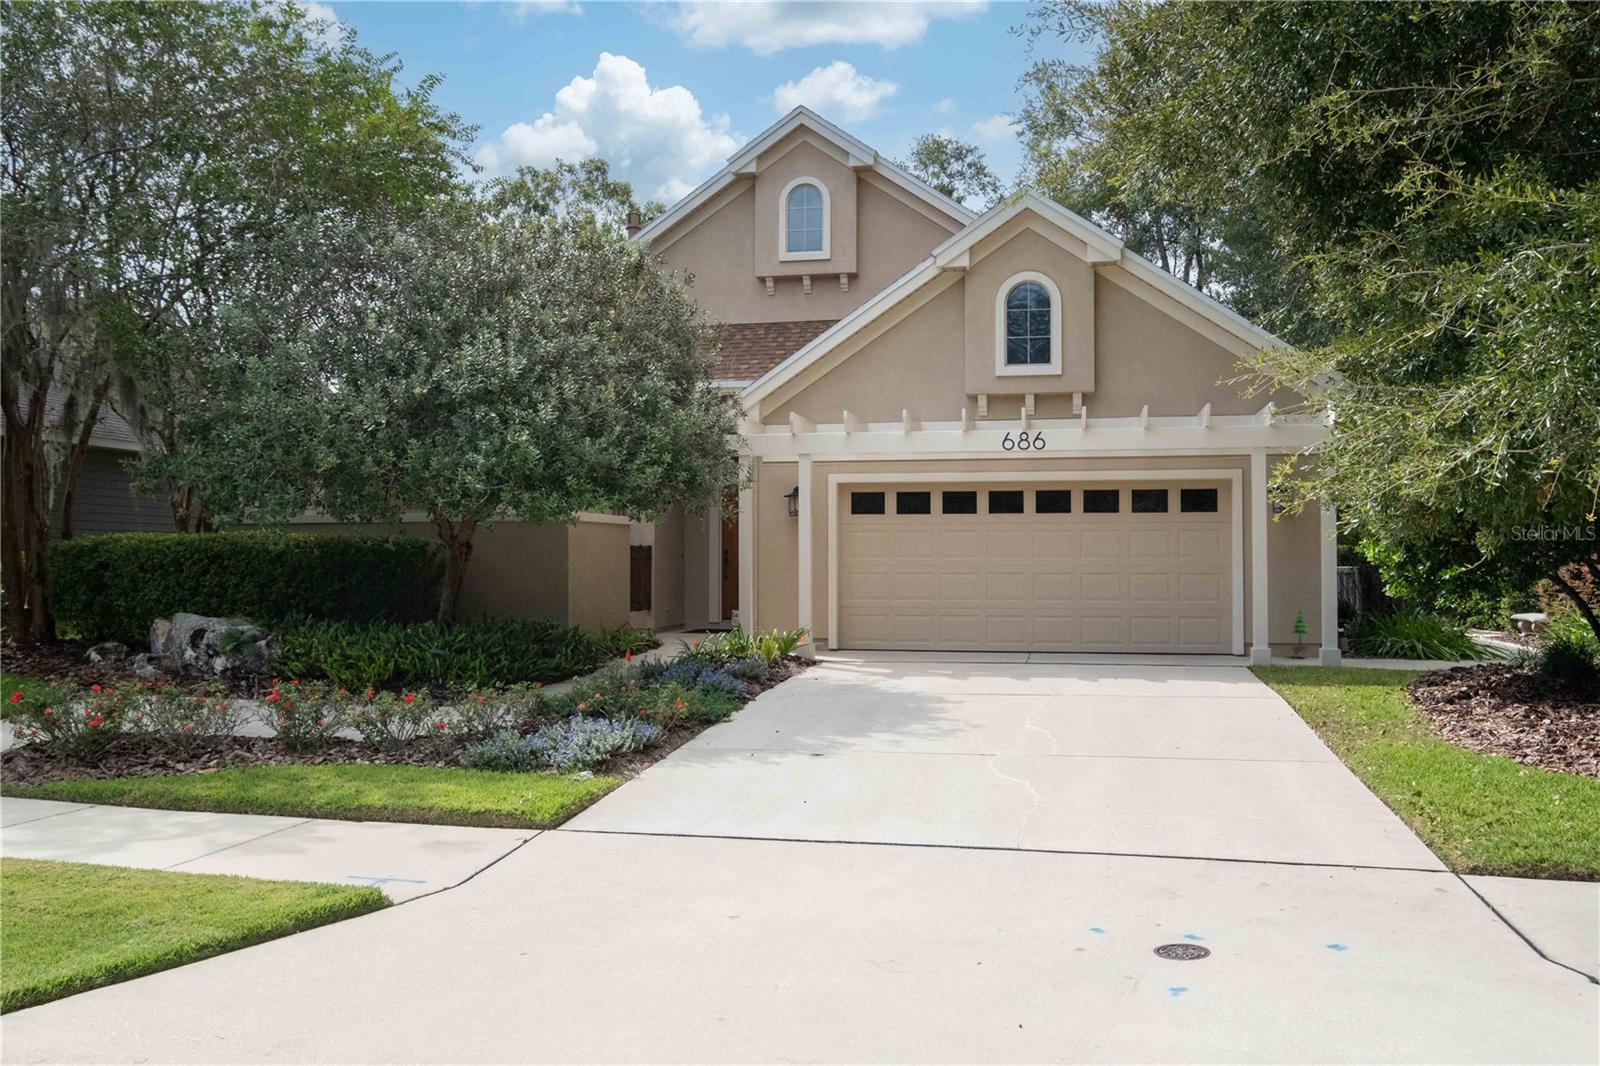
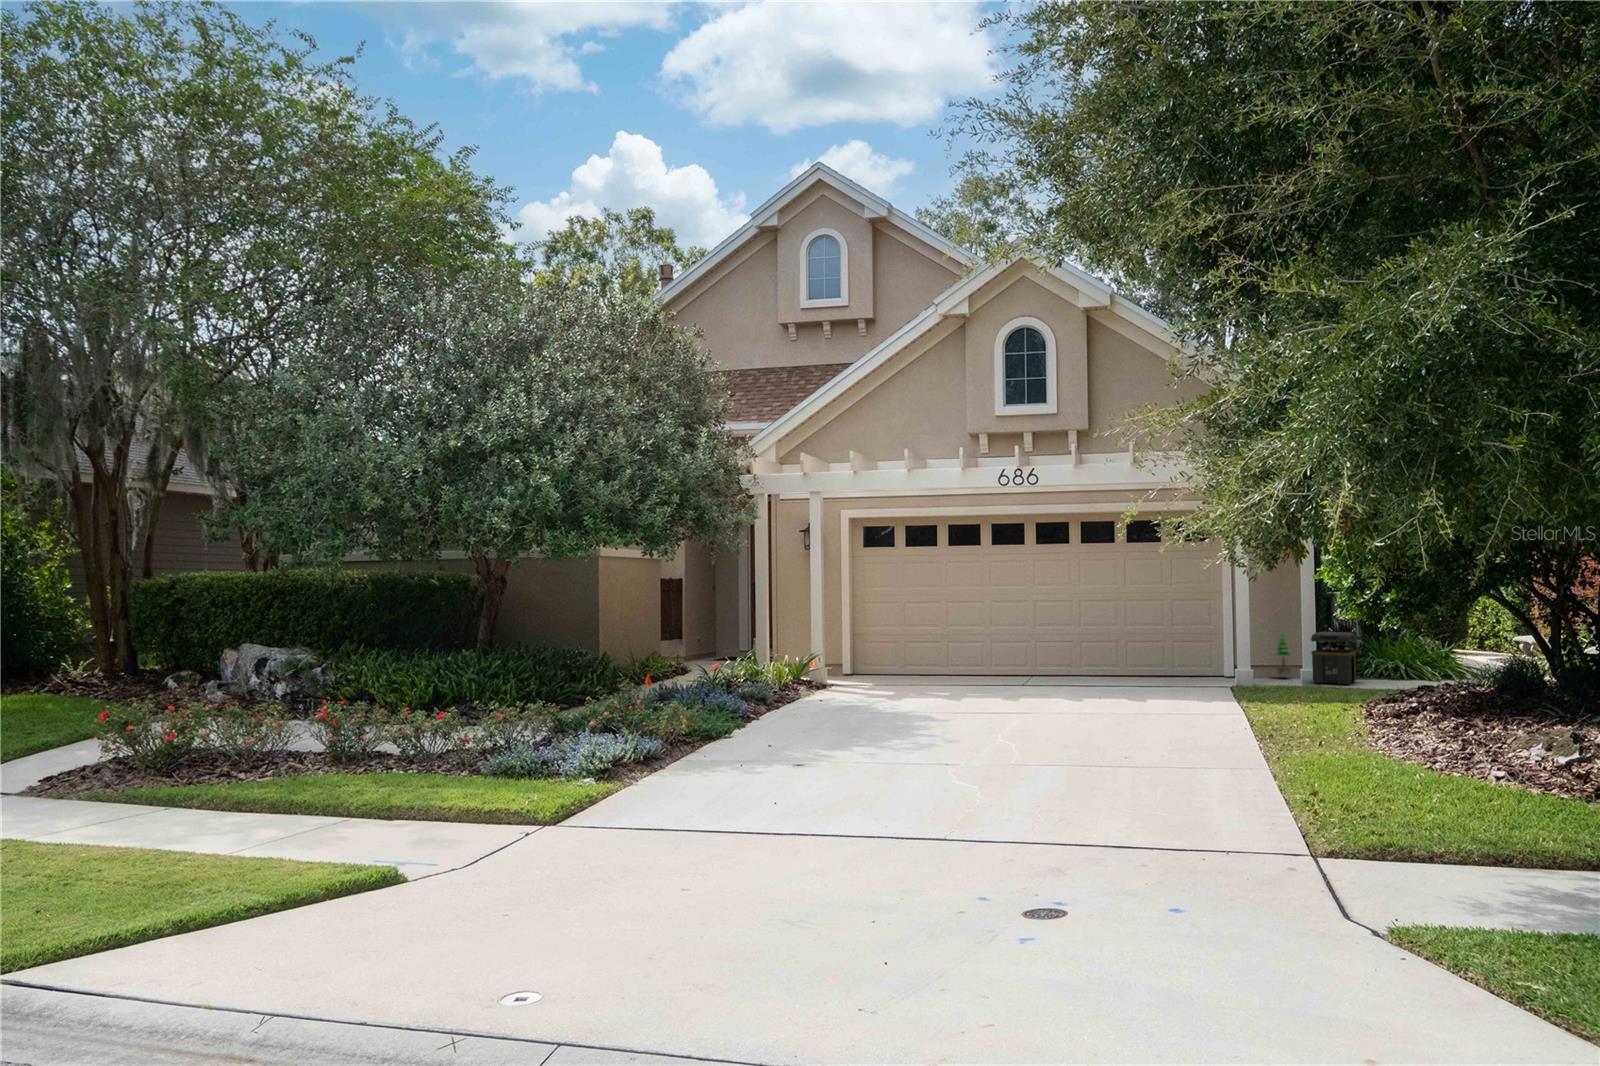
toolbox: none [1332,610,1379,665] -> present [1311,632,1356,685]

